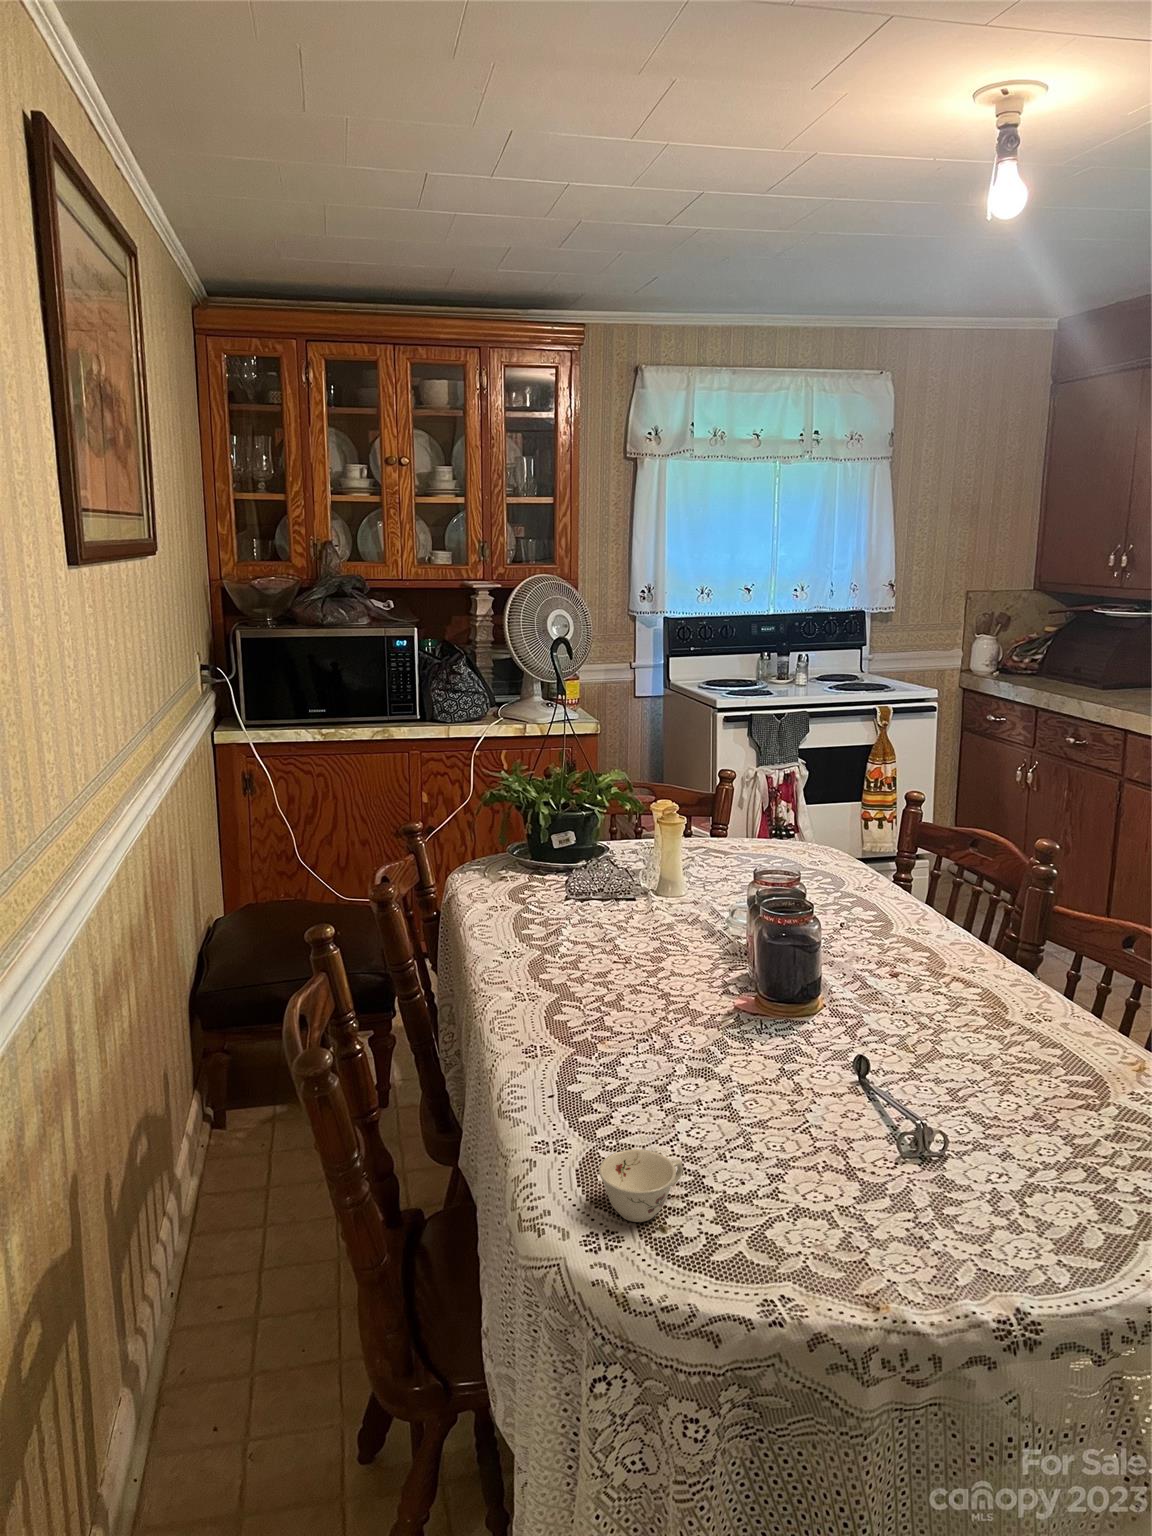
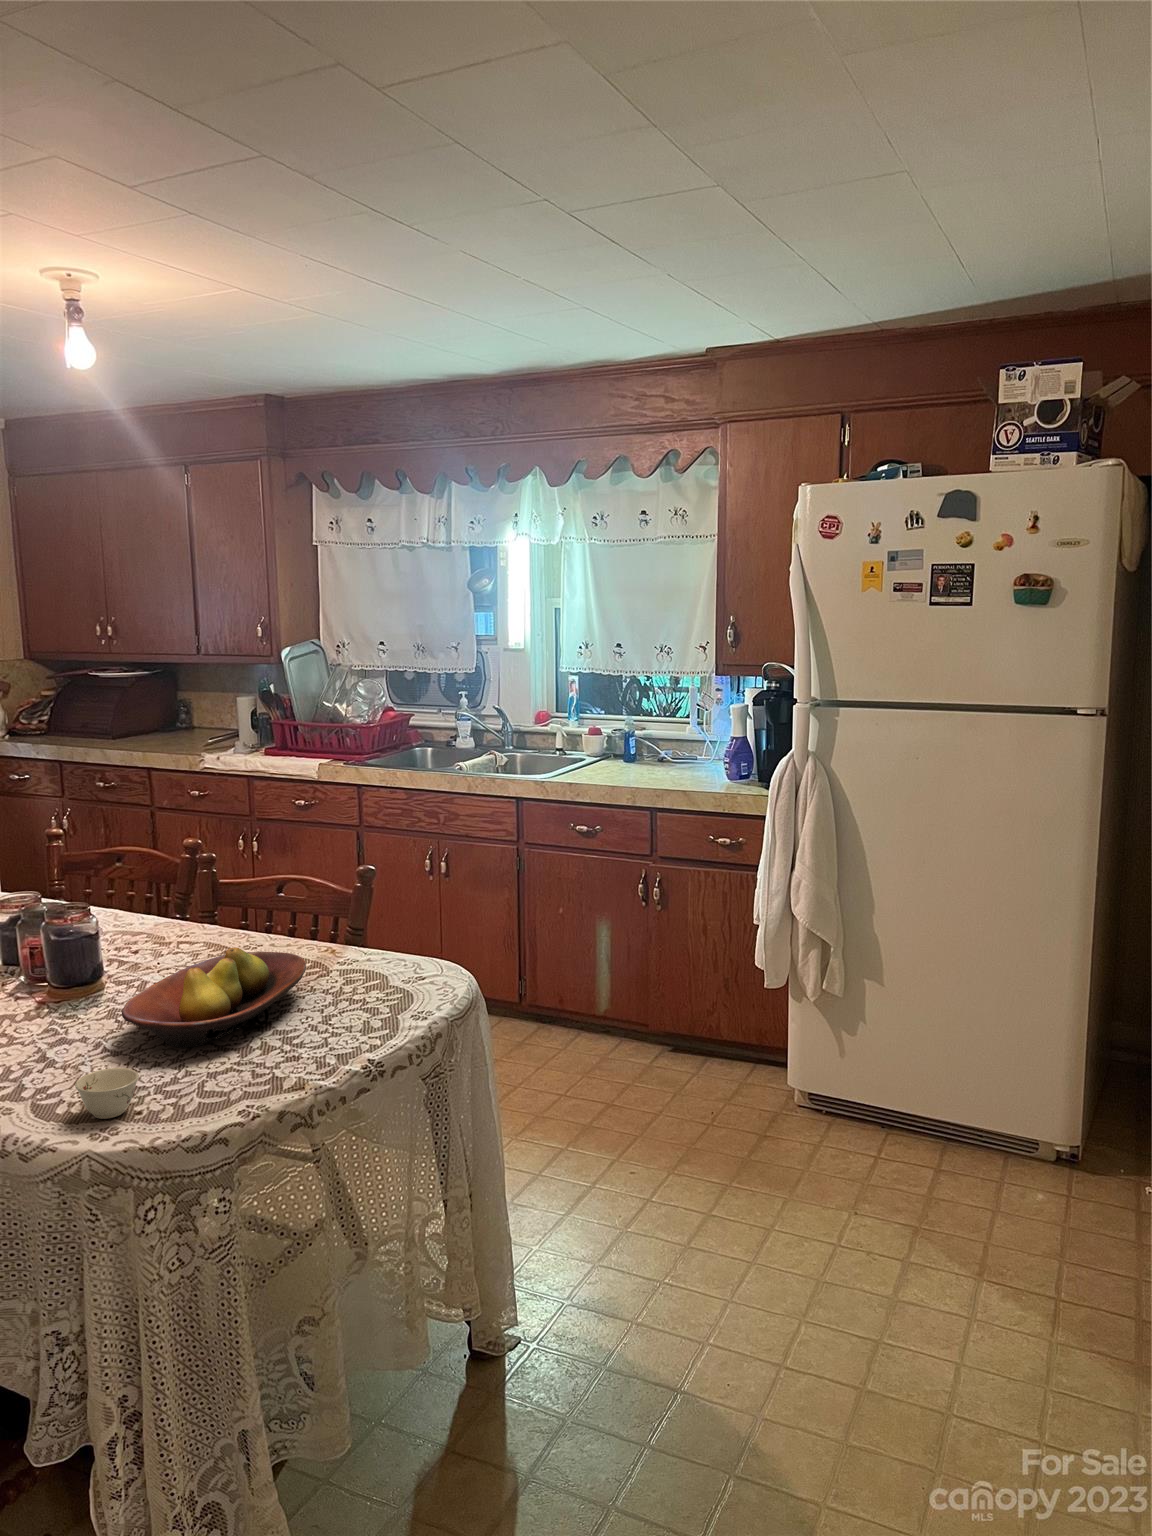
fruit bowl: none [745,1027,1044,1154] -> present [122,947,306,1048]

